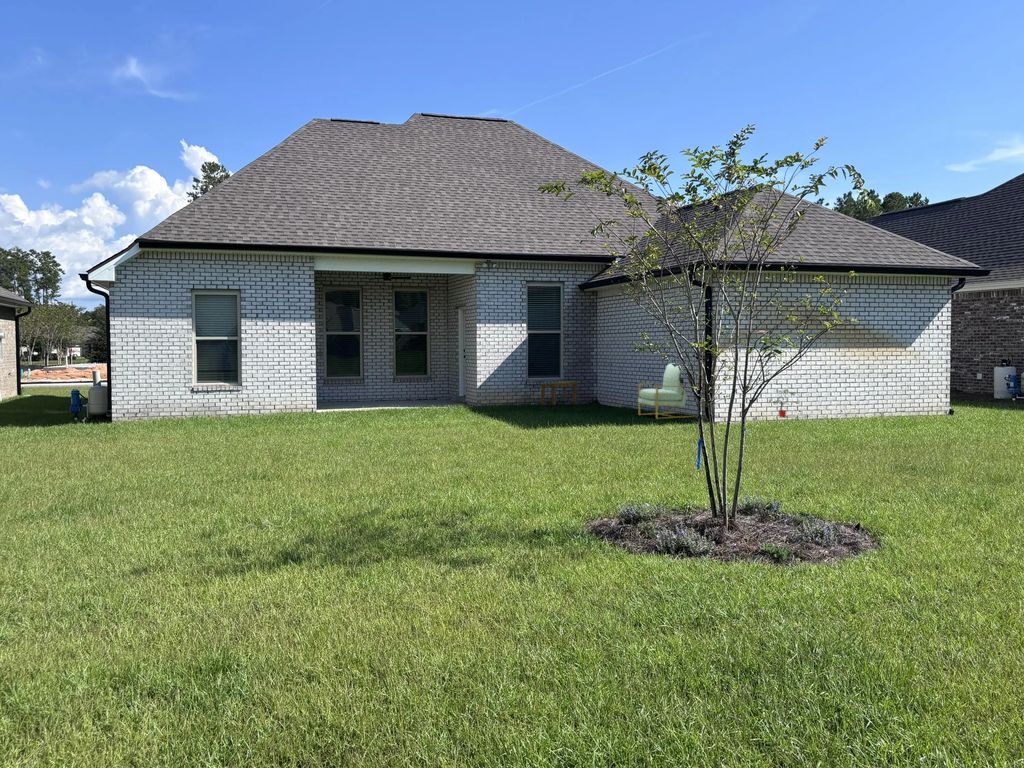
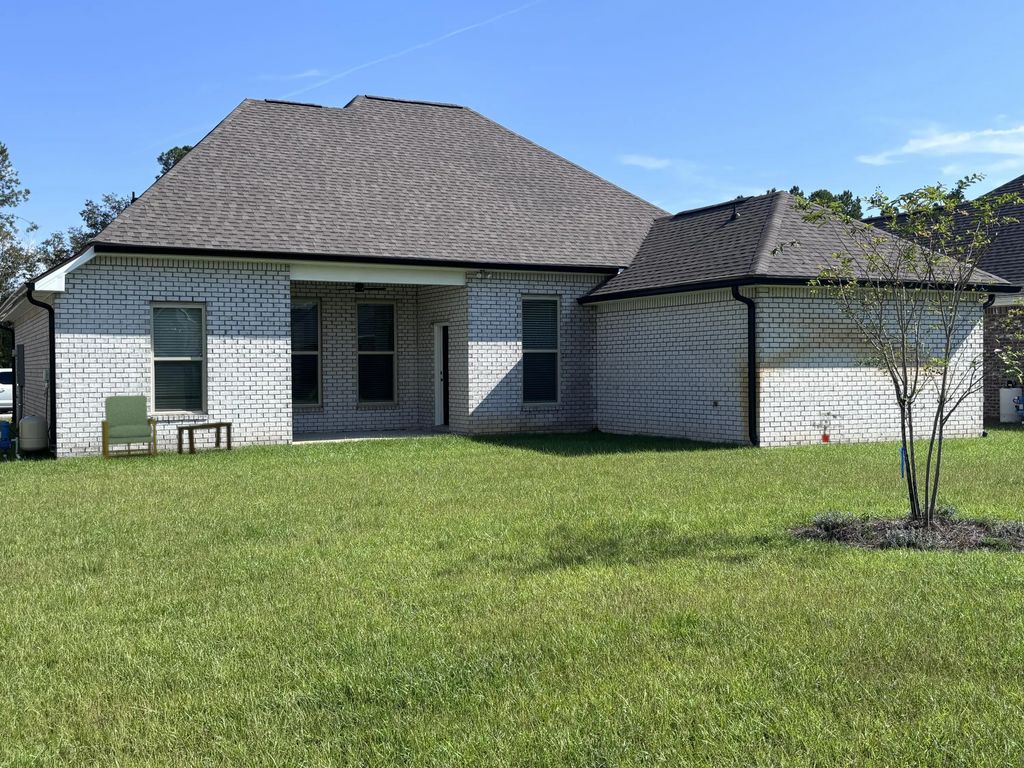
chair: present [638,364,695,419] -> present [101,395,157,459]
bench: present [541,381,577,405] -> present [177,422,232,454]

